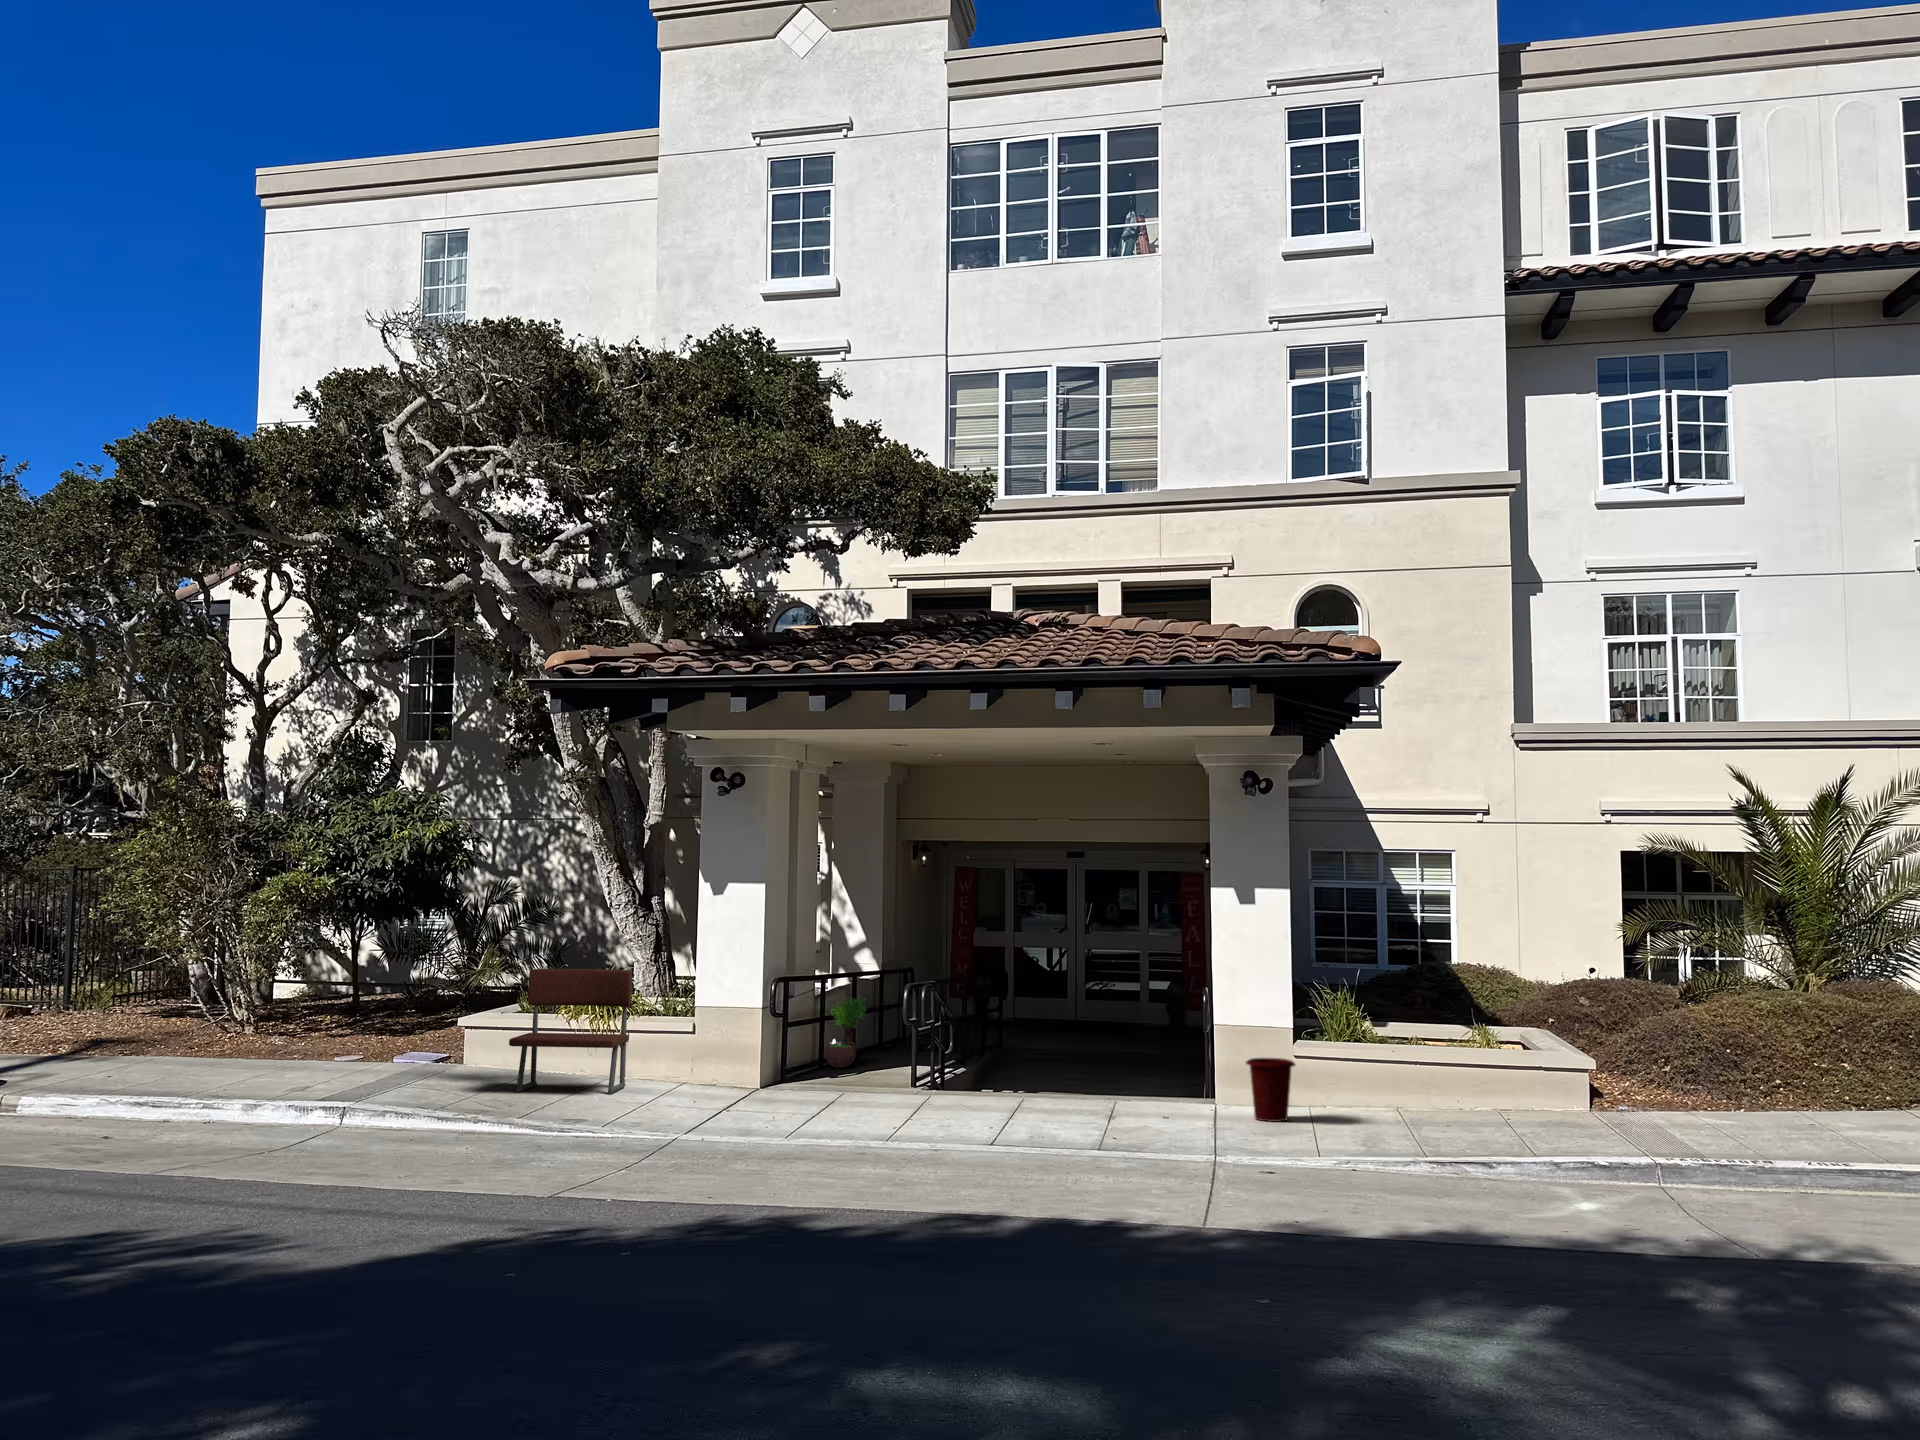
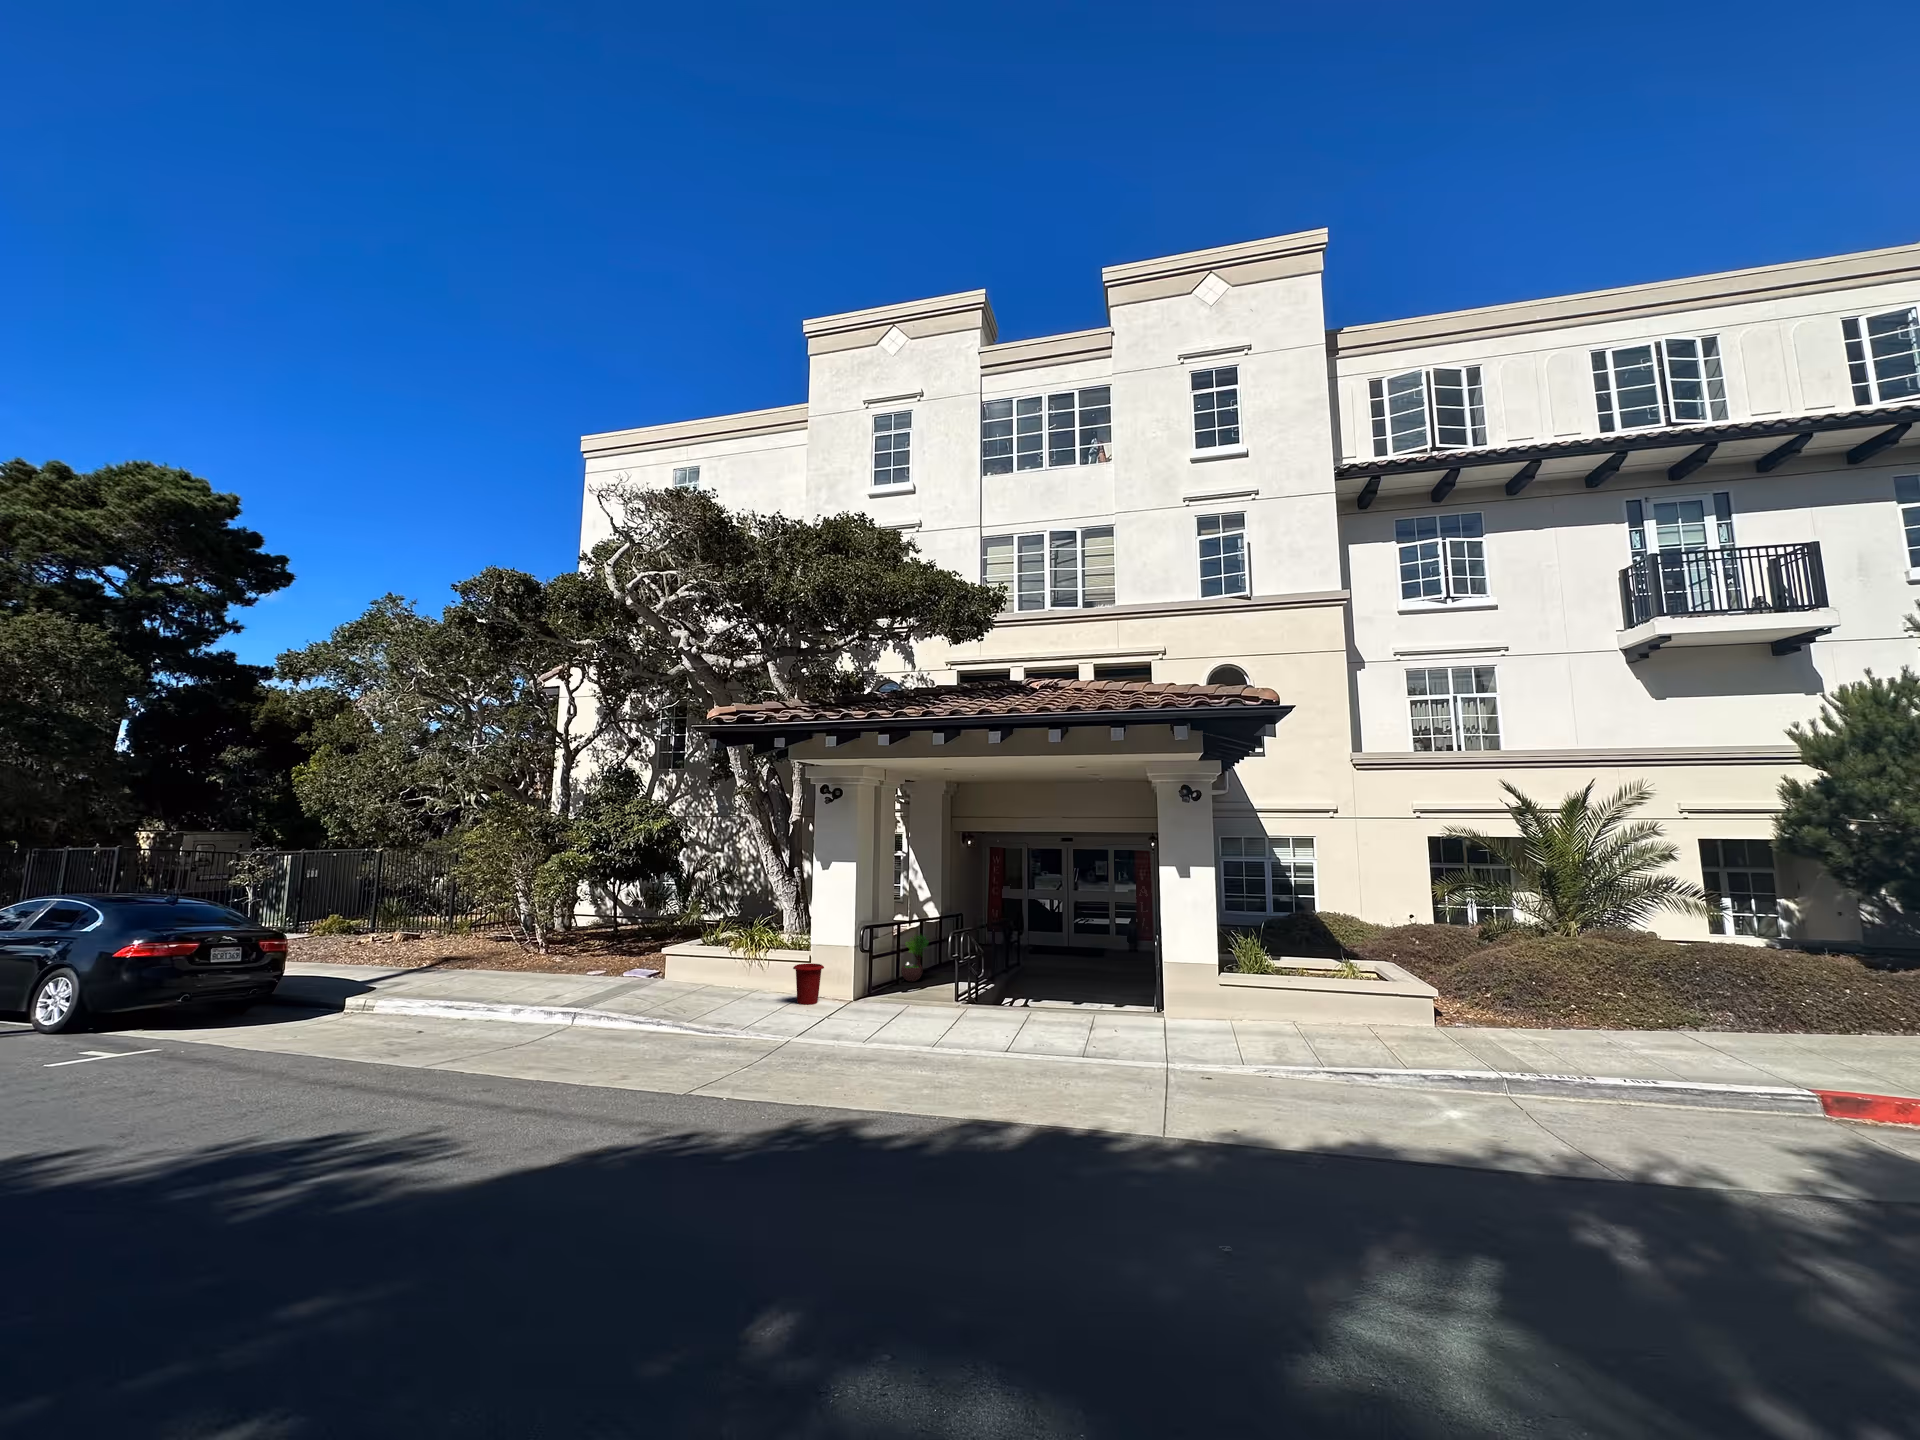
bench: present [509,969,632,1094] -> none [687,918,771,1003]
waste bin: present [1246,1058,1295,1122] -> present [793,963,824,1005]

